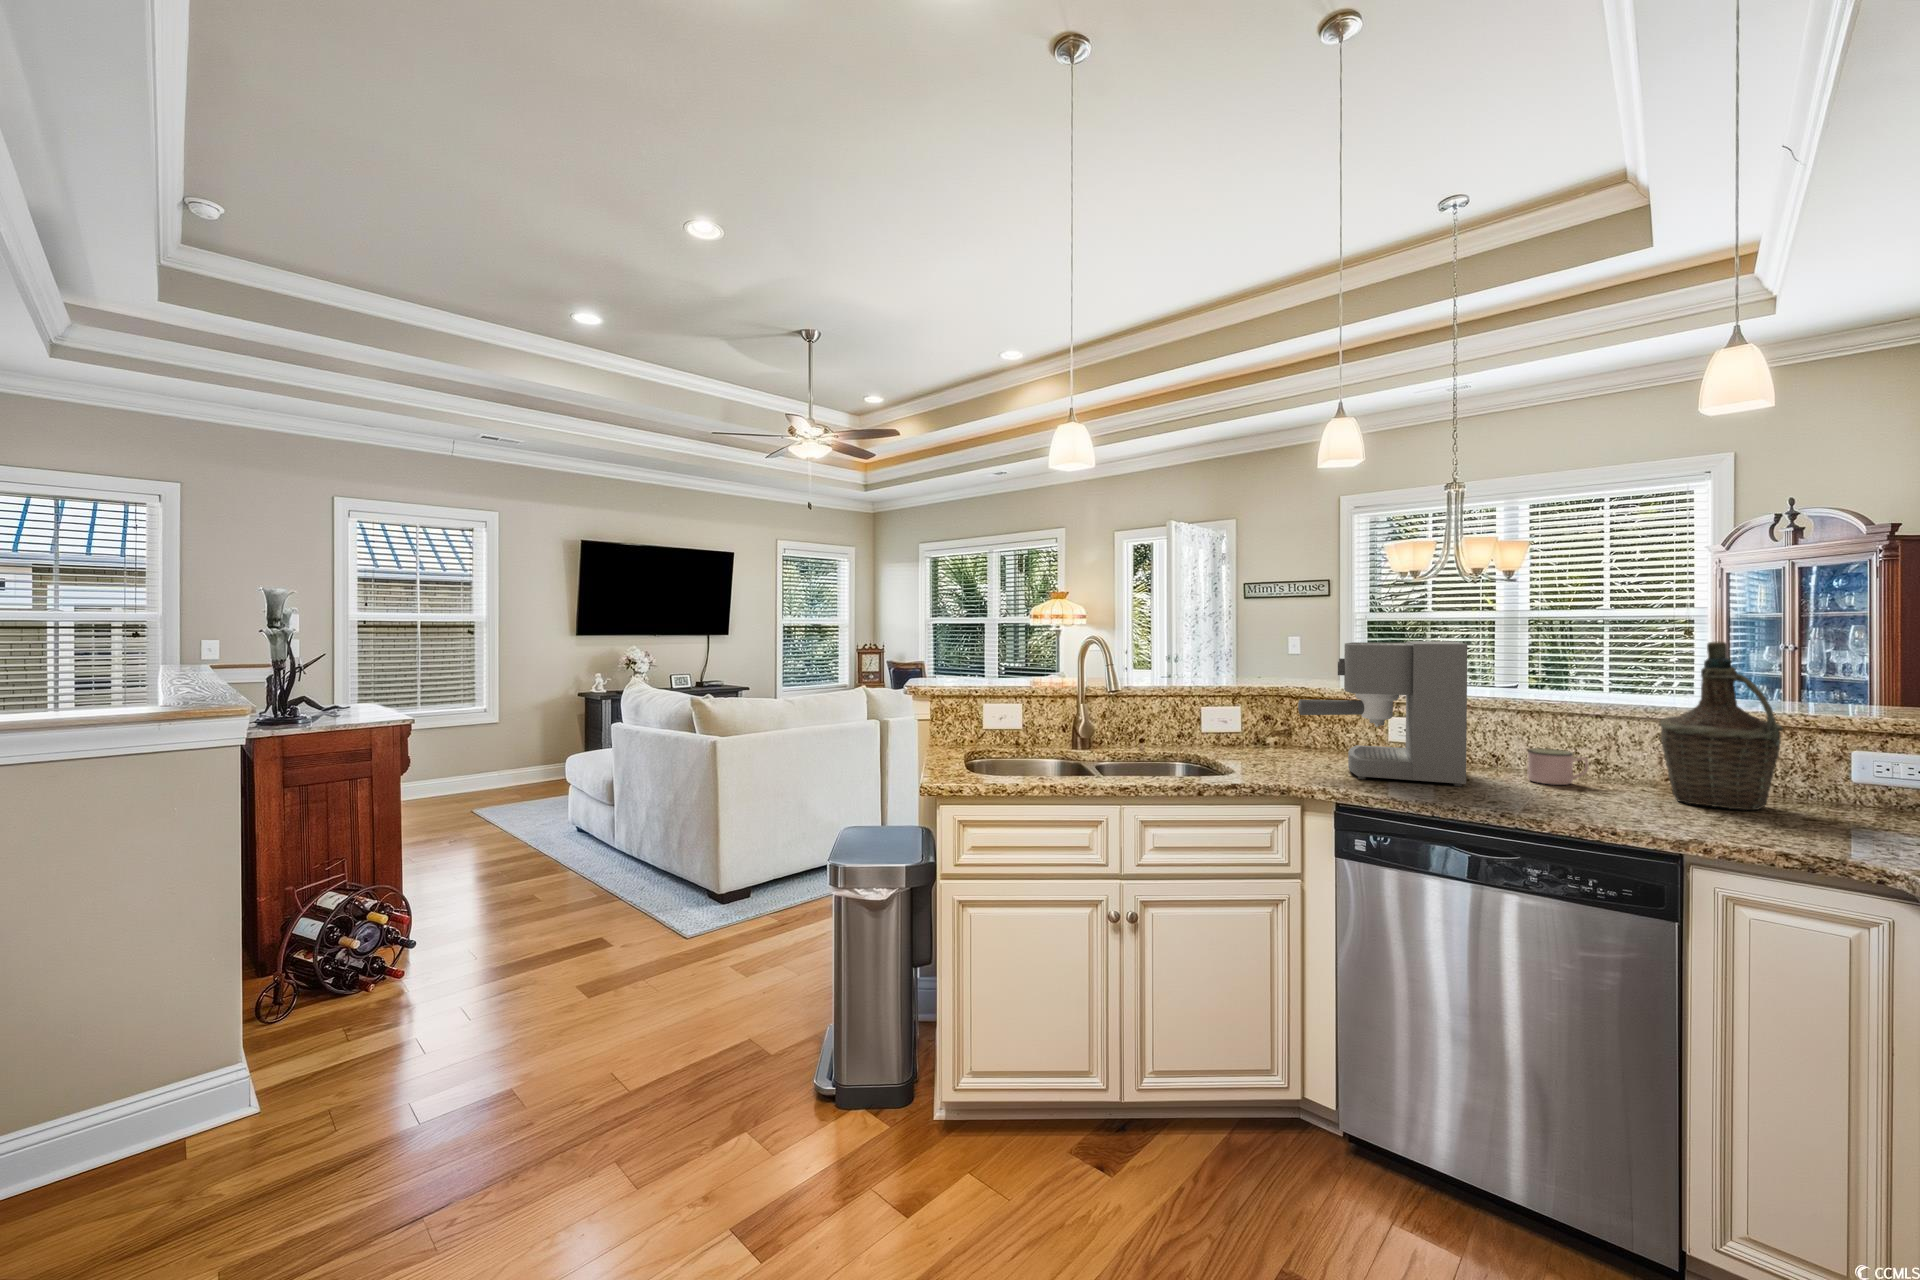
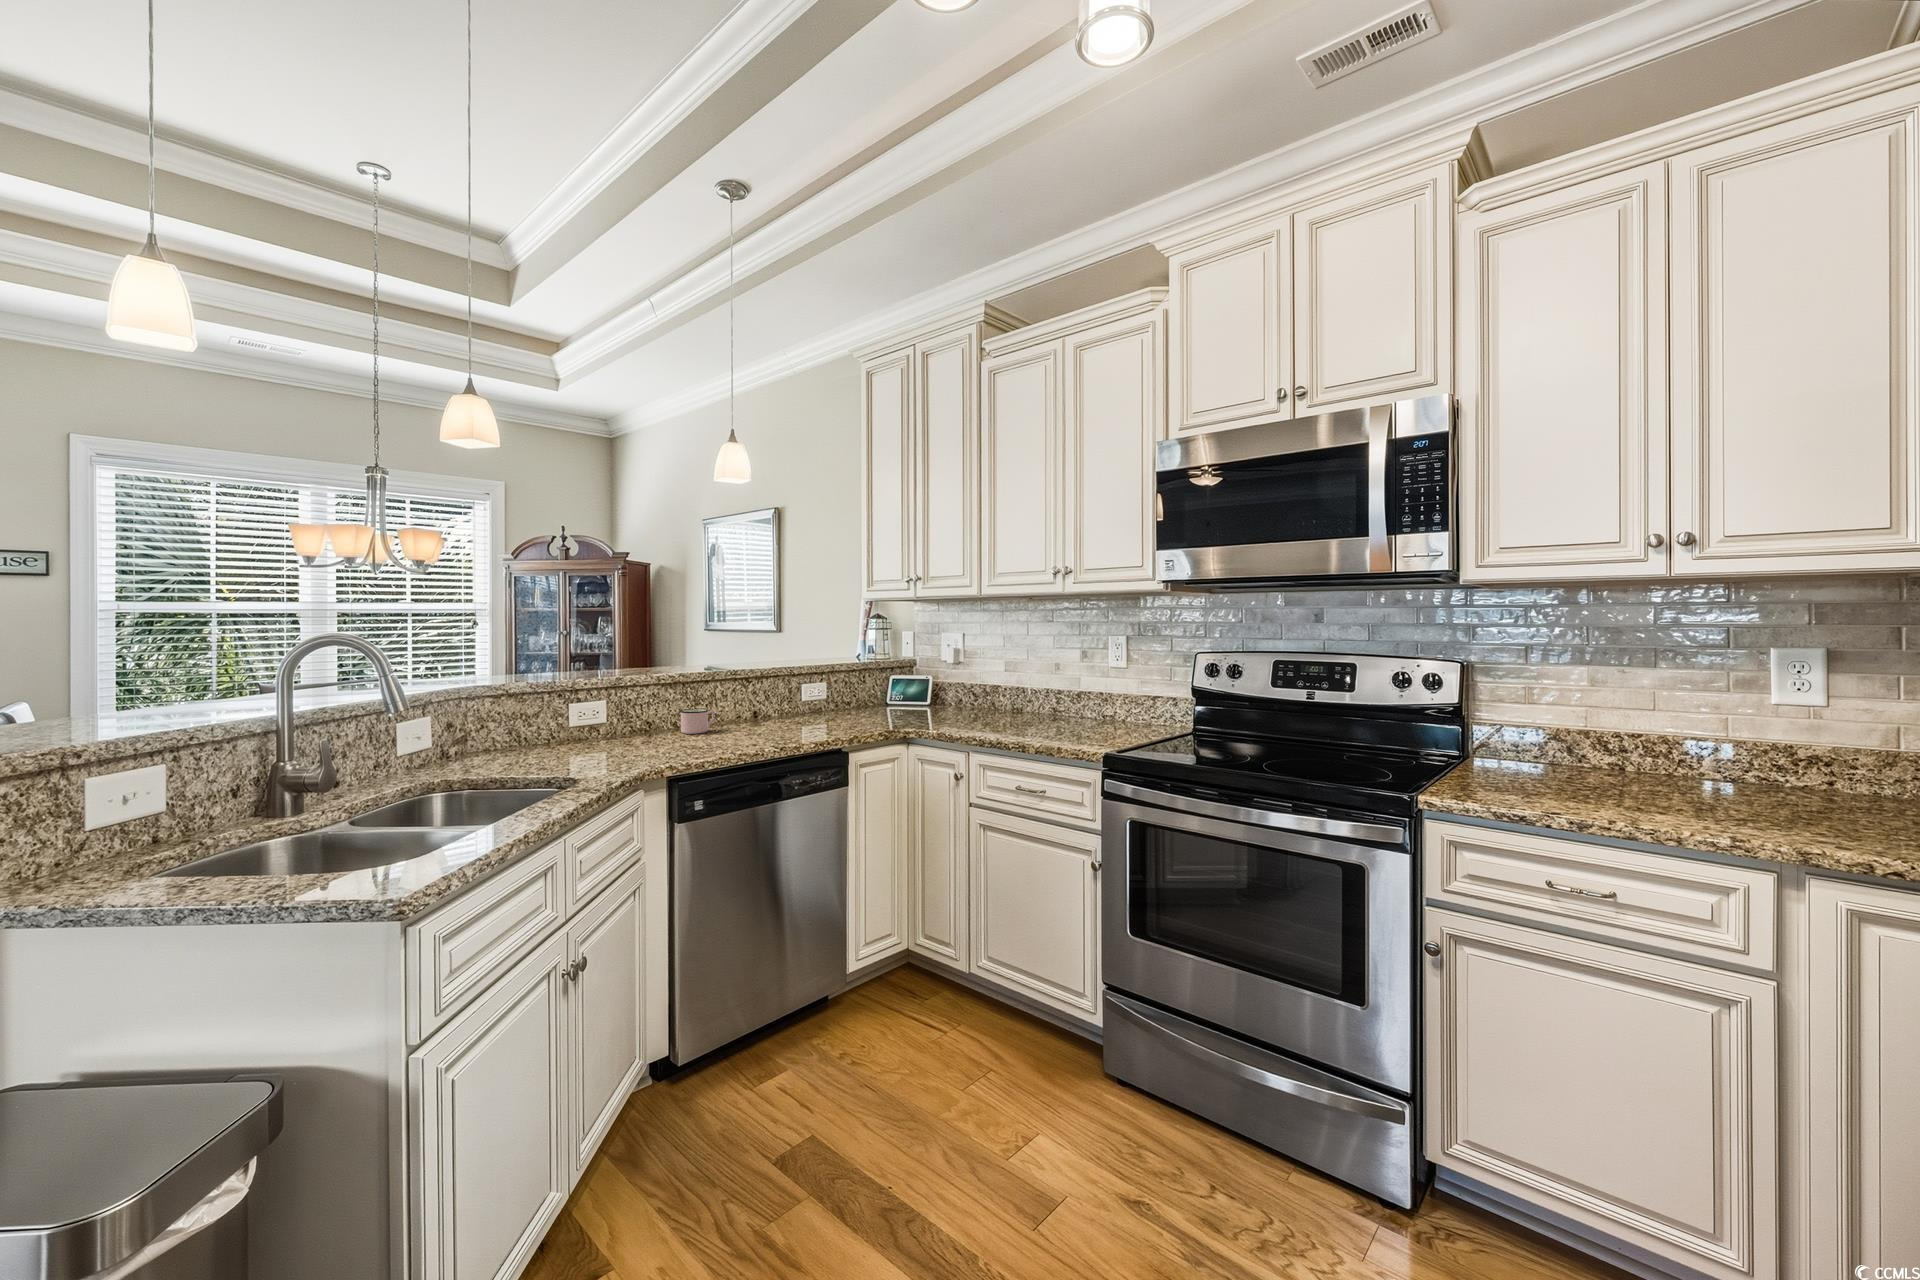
coffee maker: present [1298,641,1467,786] -> none [563,634,688,757]
bottle: present [1660,642,1783,810] -> none [752,629,808,726]

